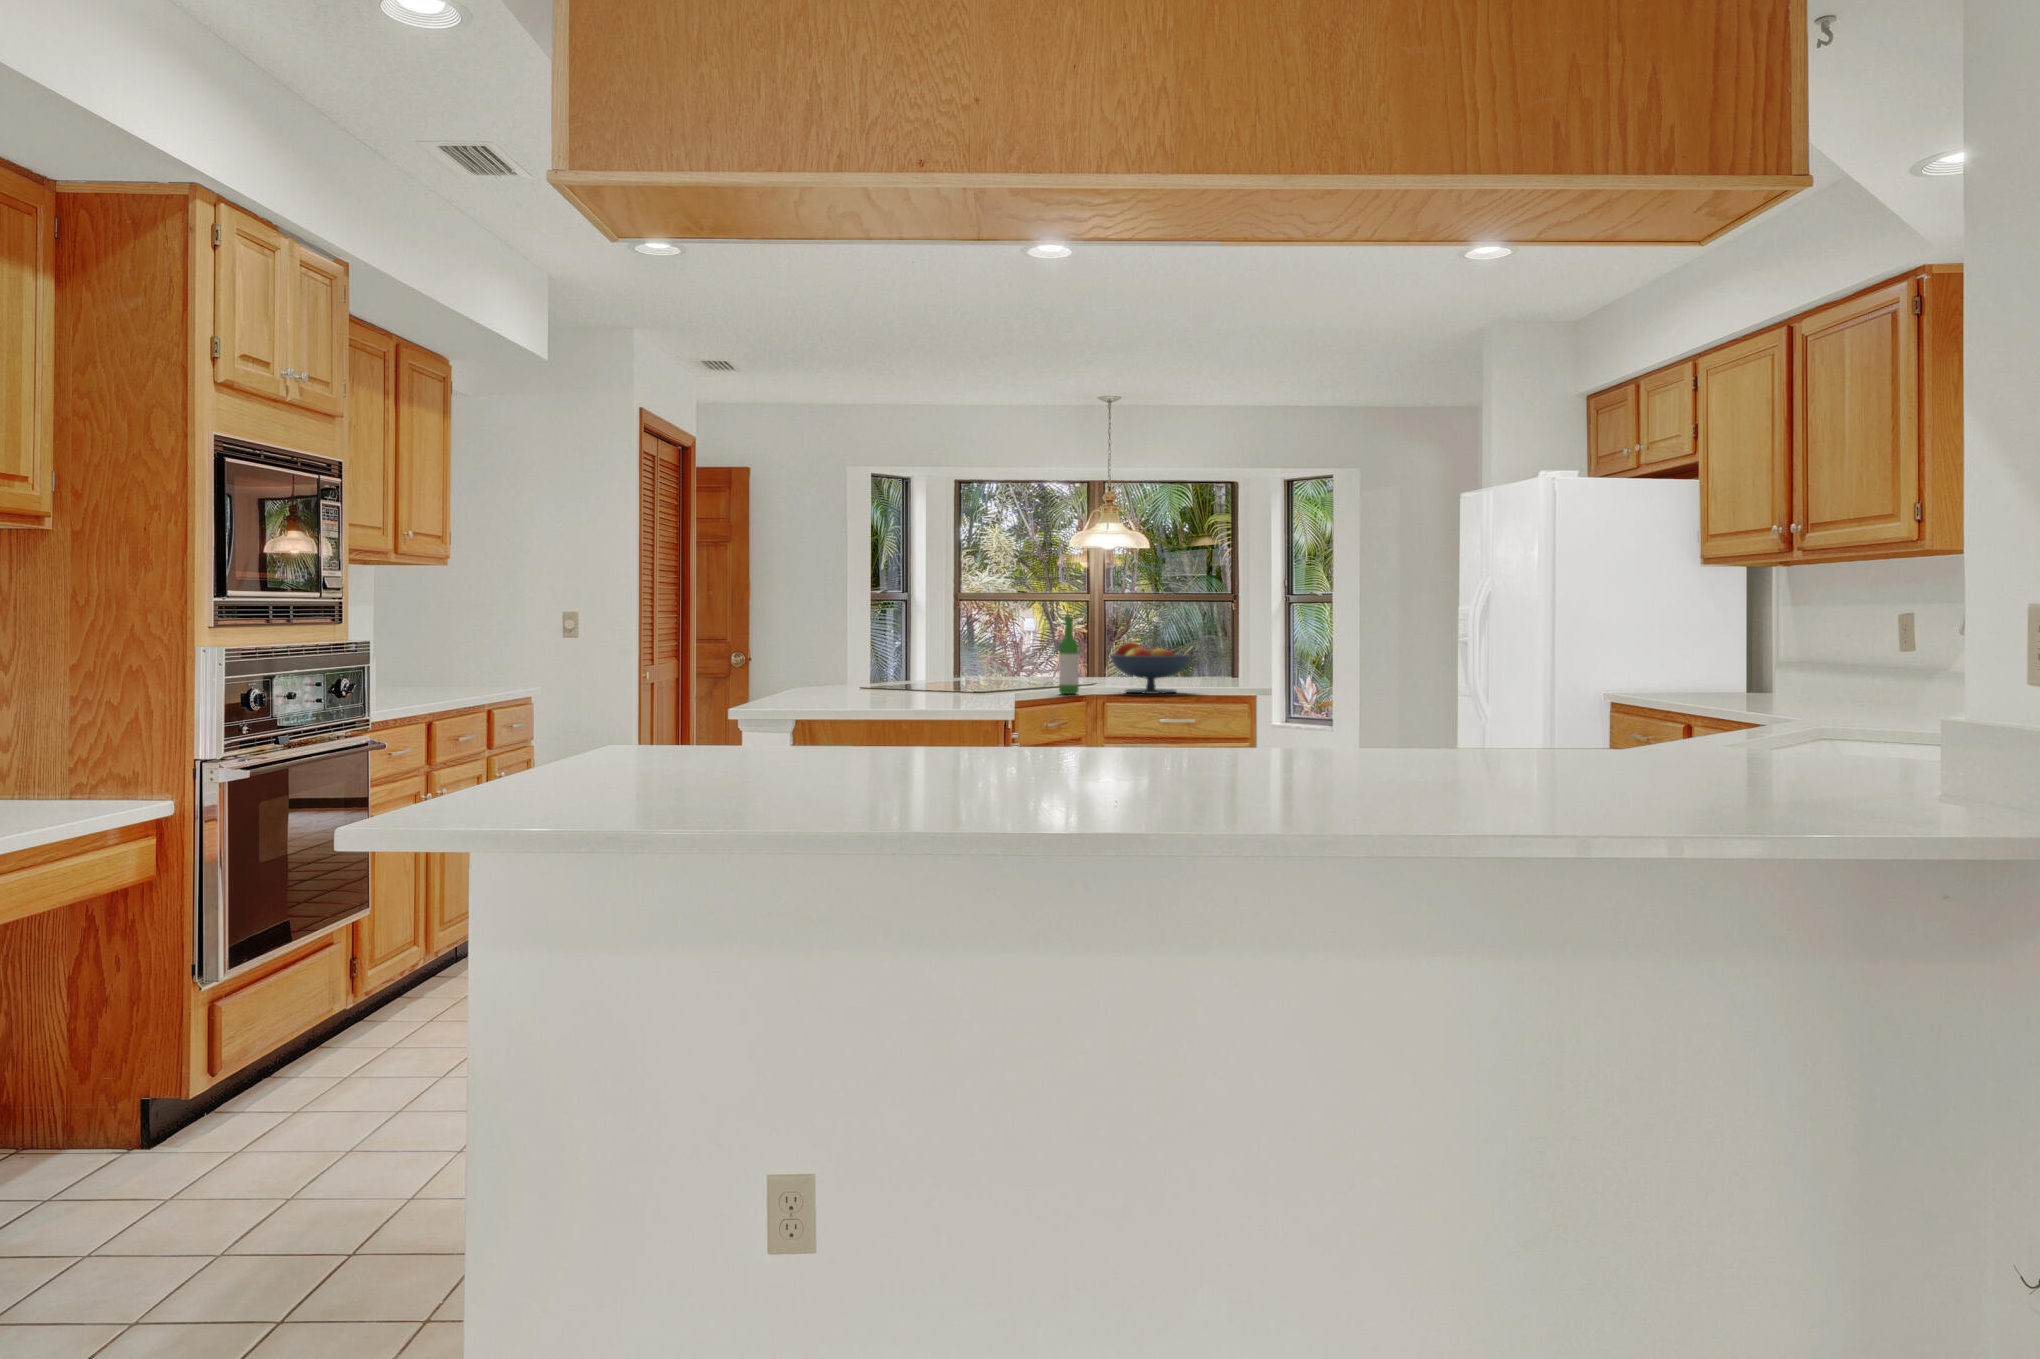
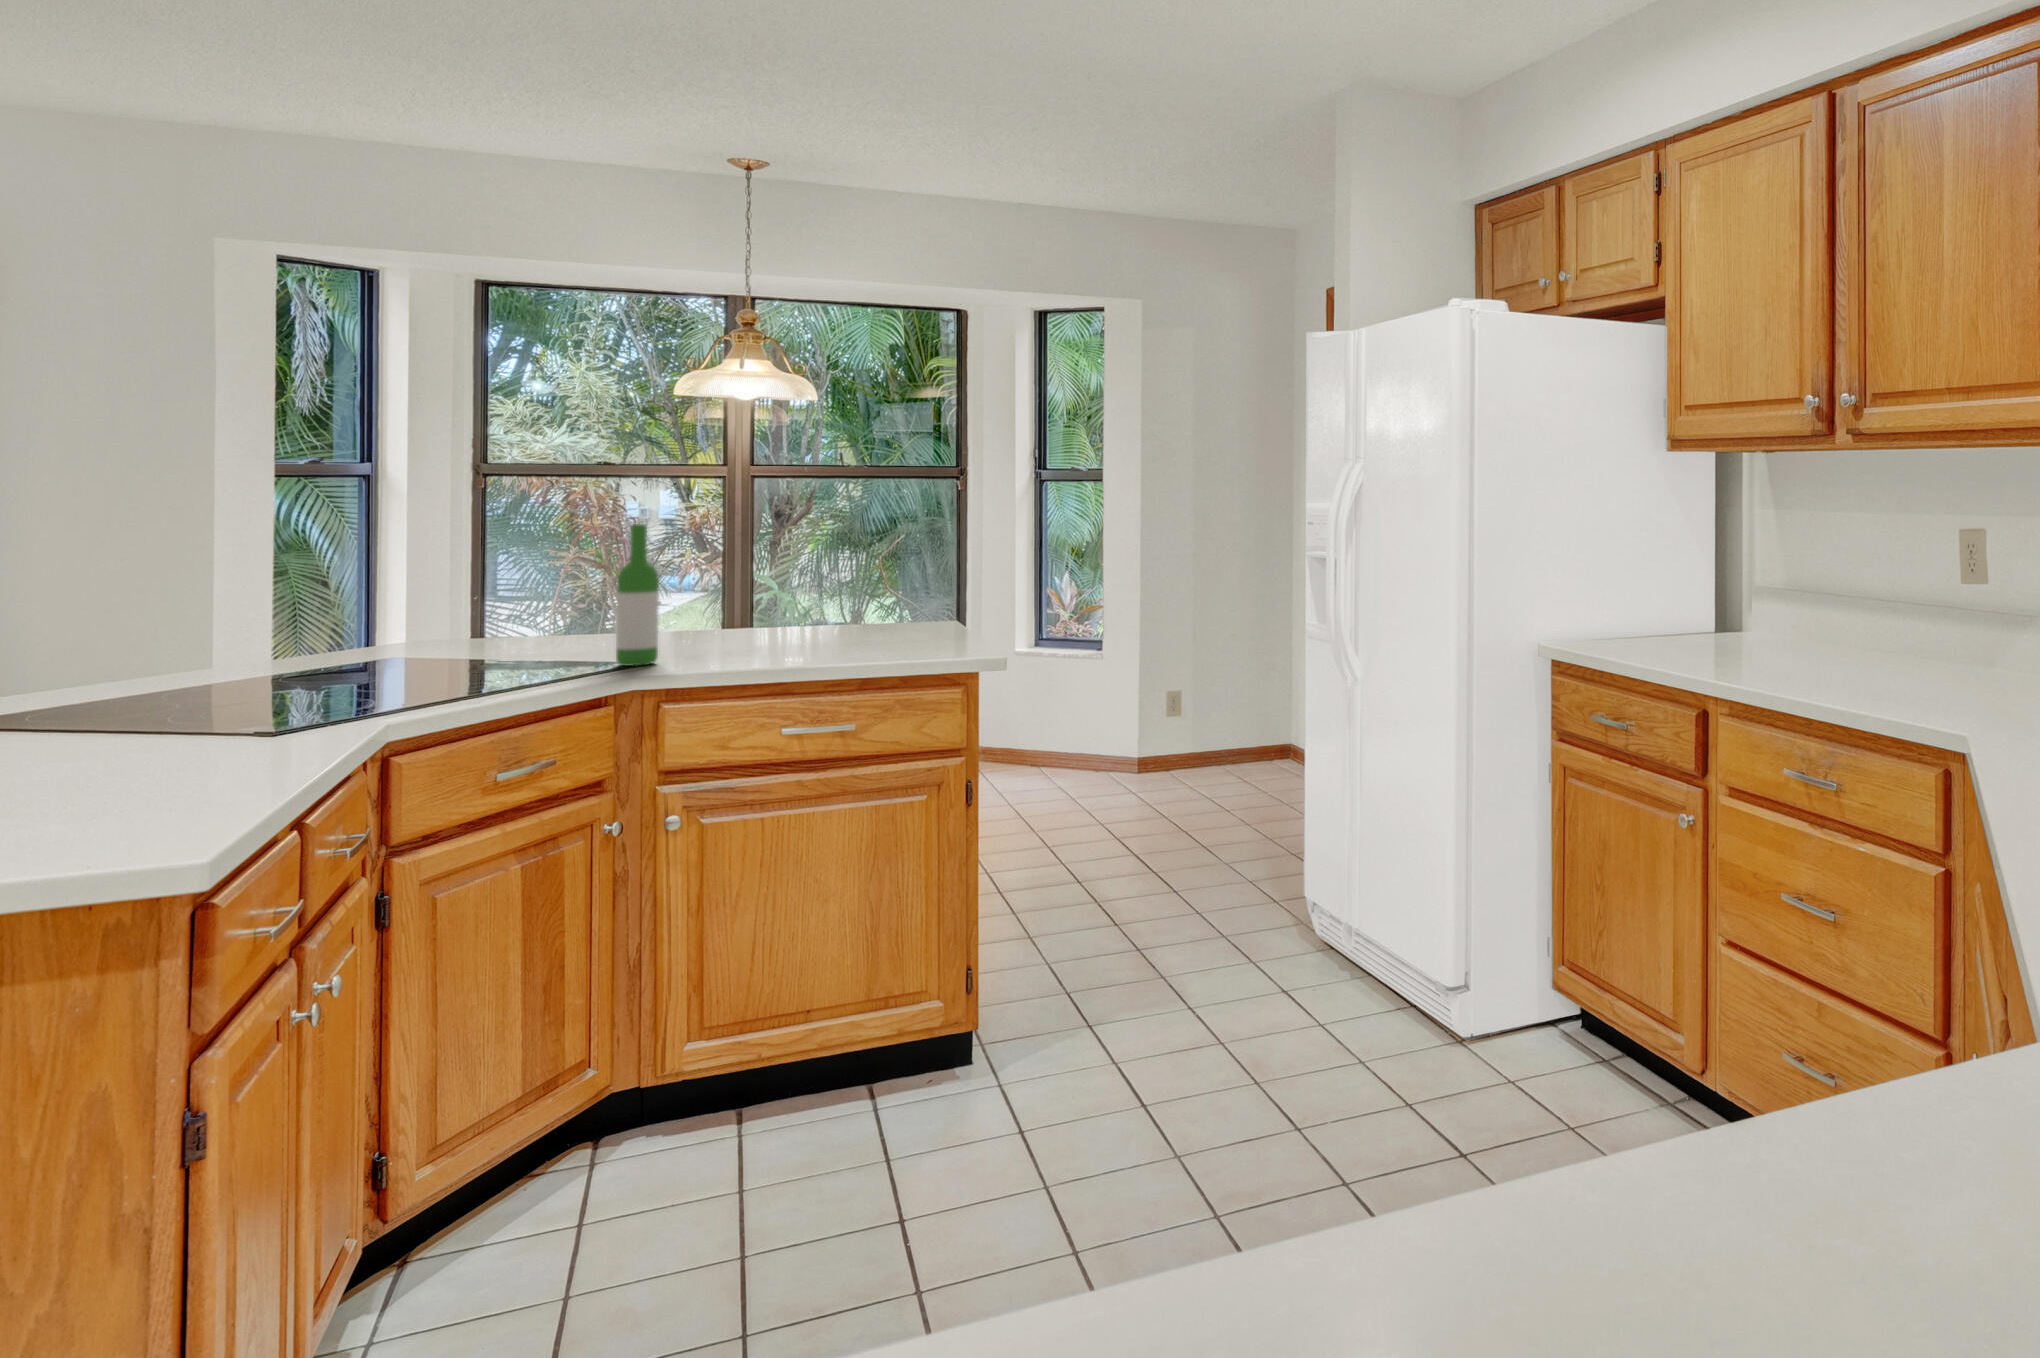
fruit bowl: present [1111,642,1191,694] -> none [725,563,879,655]

